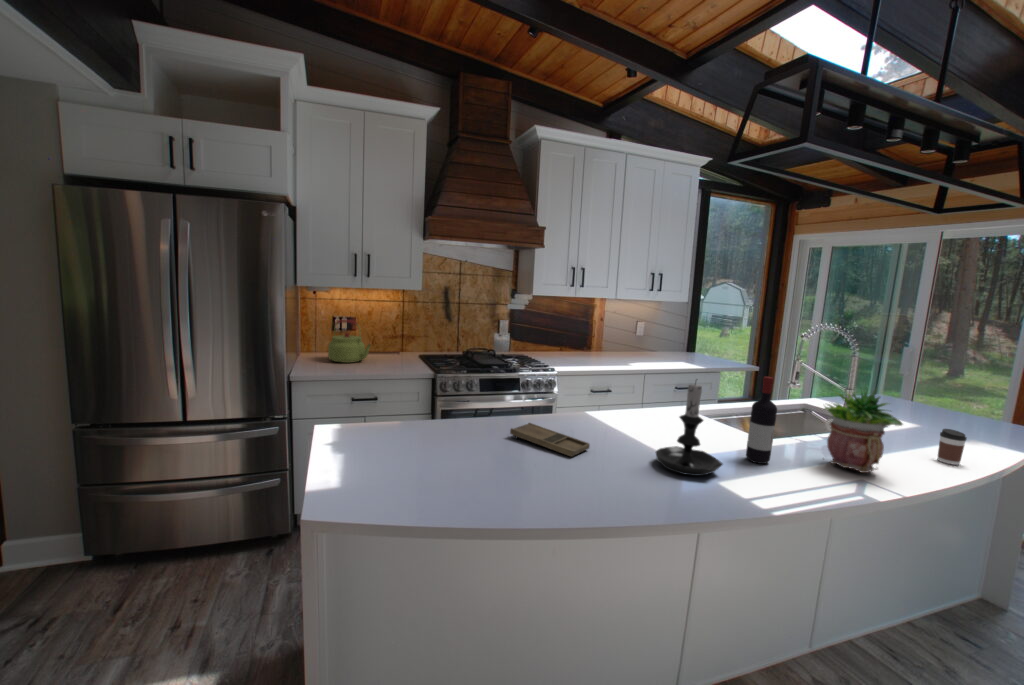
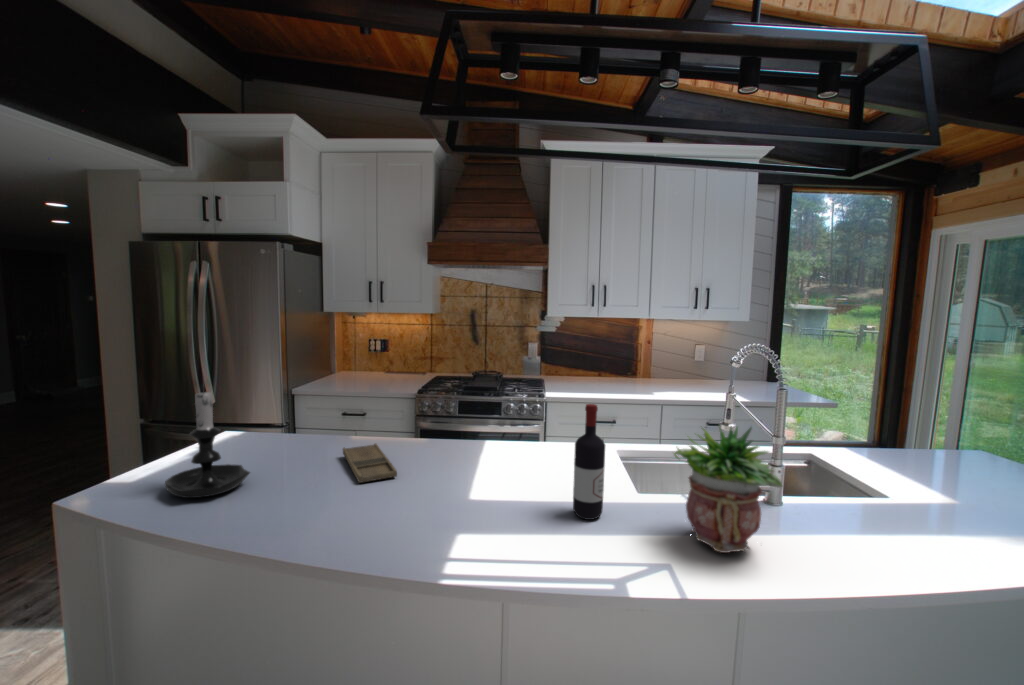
kettle: present [328,320,370,363] -> none [350,342,383,381]
candle holder: present [656,383,723,476] -> present [165,387,250,498]
coffee cup: present [937,429,967,465] -> none [924,503,970,566]

